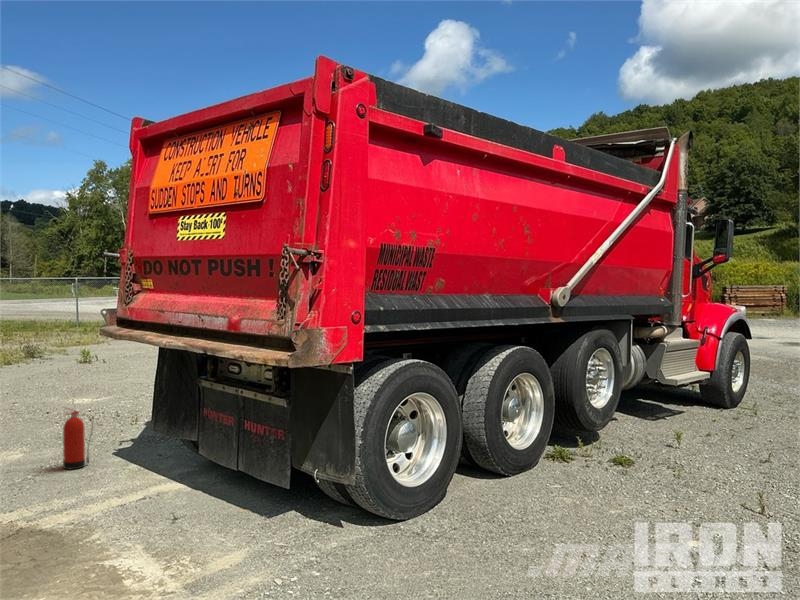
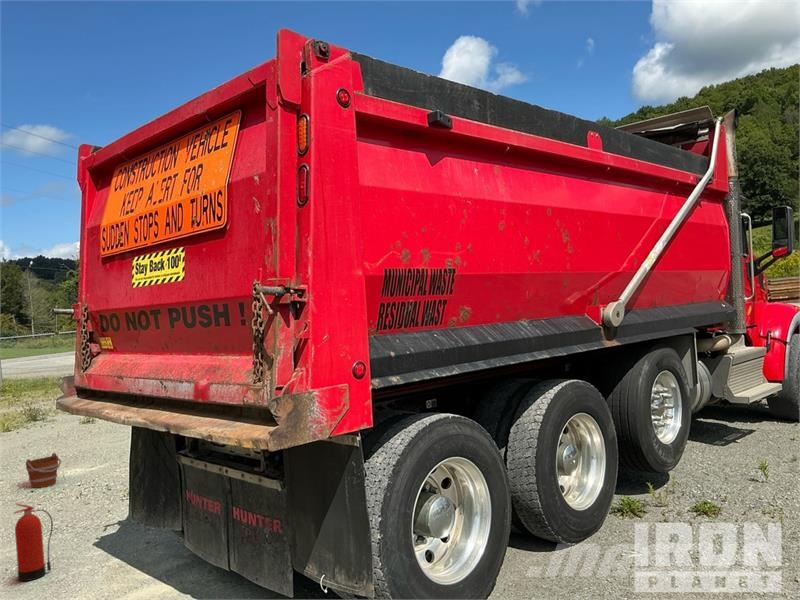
bucket: none [55,378,85,406] -> present [26,453,61,488]

